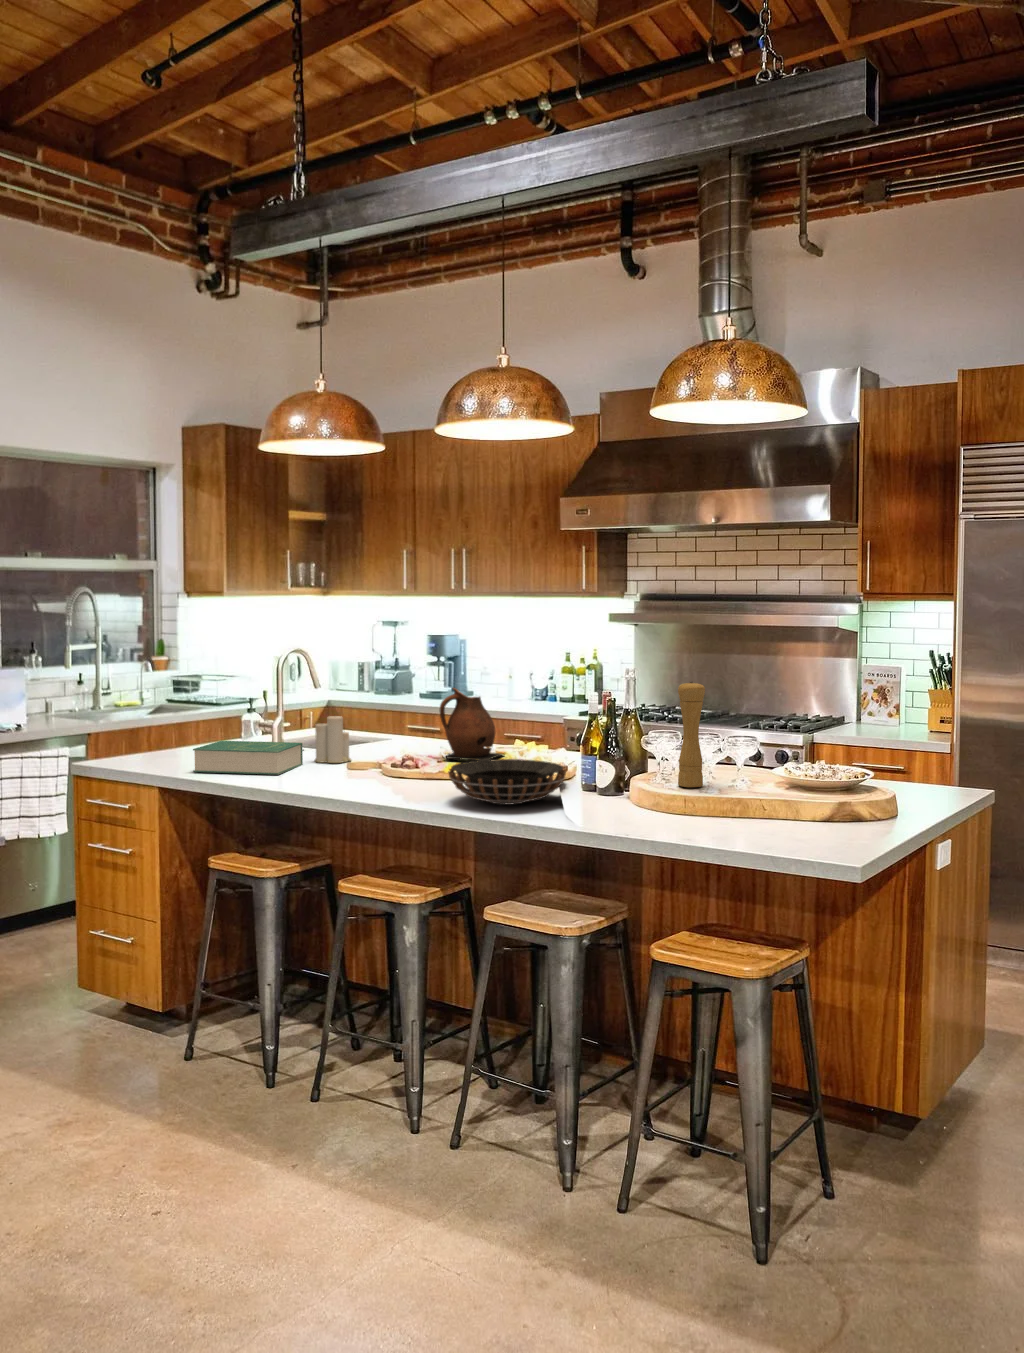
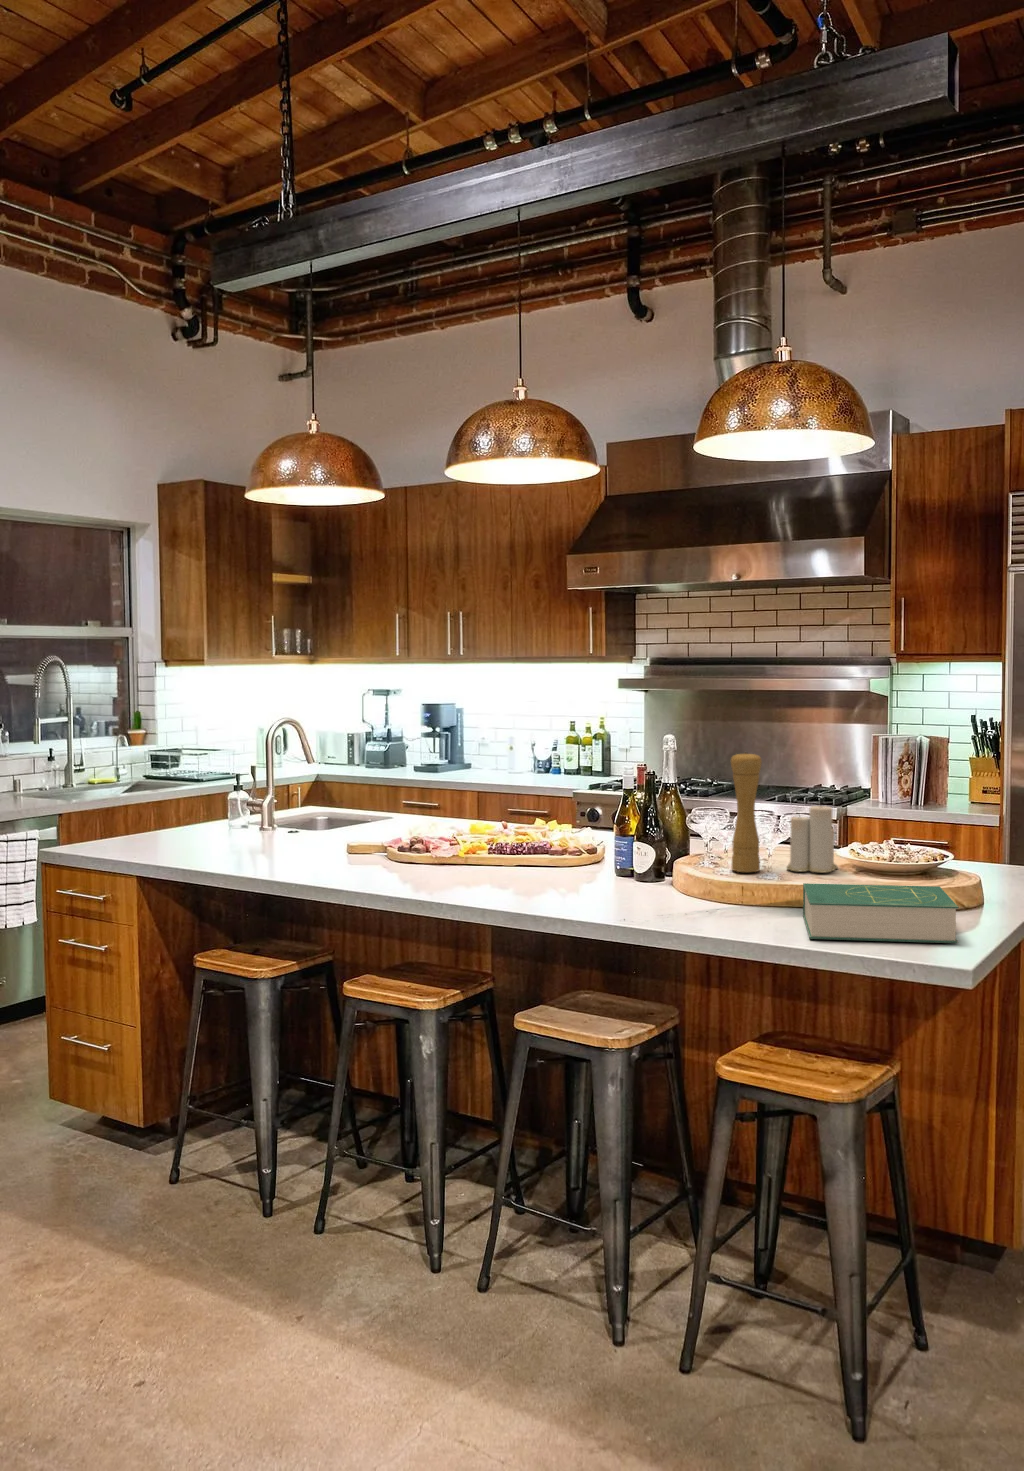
ceramic pitcher: present [440,688,504,760] -> none [451,762,523,844]
candle: present [315,716,351,763] -> present [787,806,838,872]
book: present [193,741,303,775] -> present [803,883,958,943]
decorative bowl: present [448,759,566,805] -> none [469,842,604,895]

